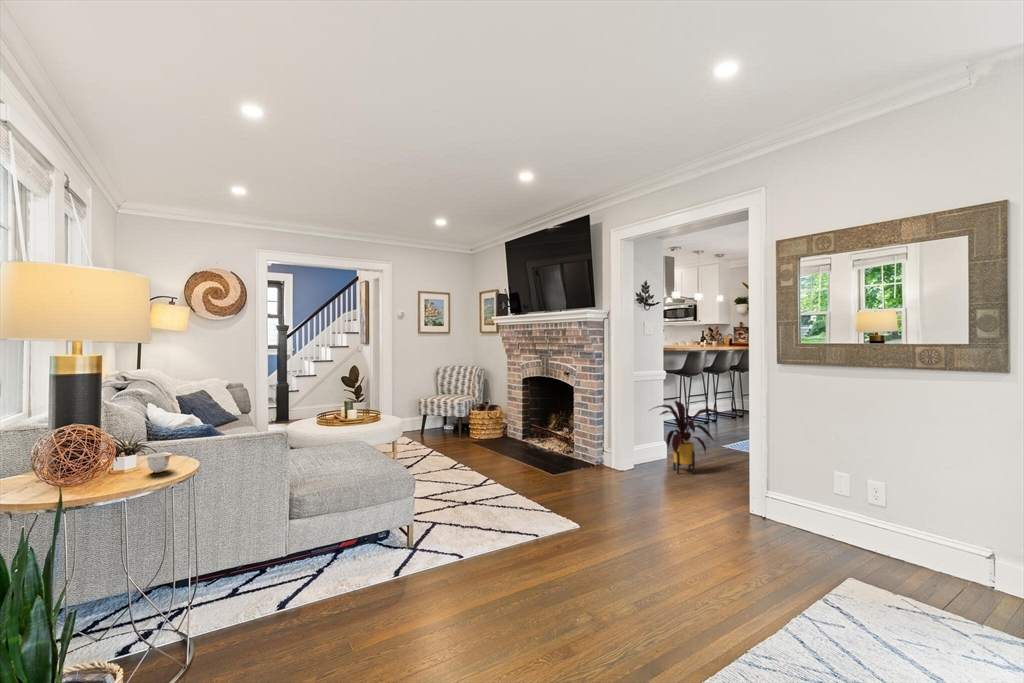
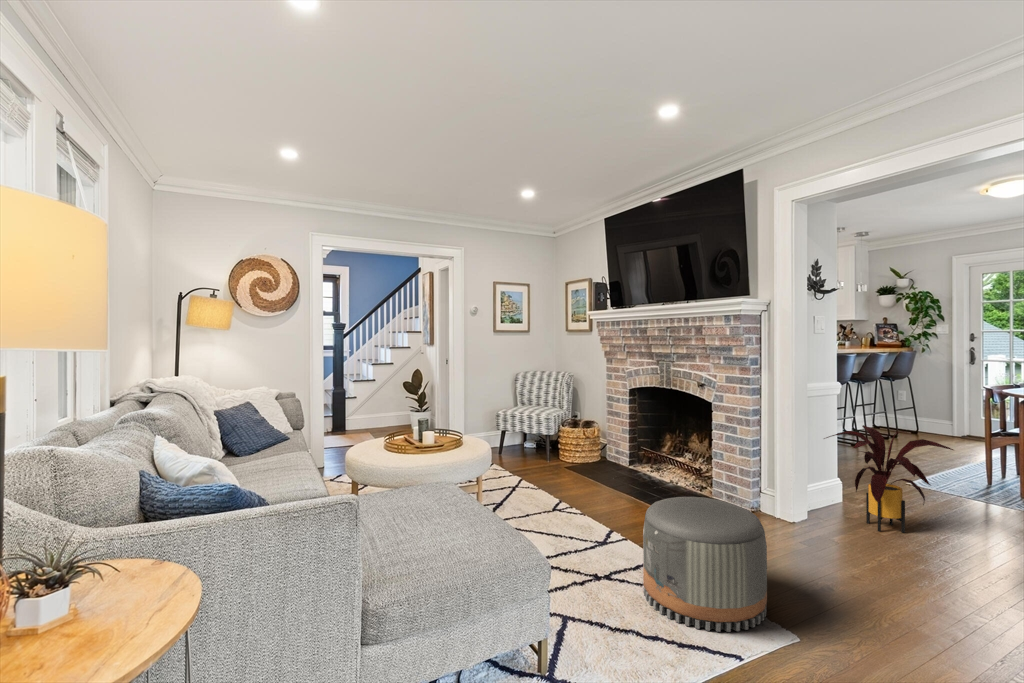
pouf: none [494,445,571,525] -> present [643,497,767,632]
teacup: present [144,452,172,472] -> none [83,572,141,622]

